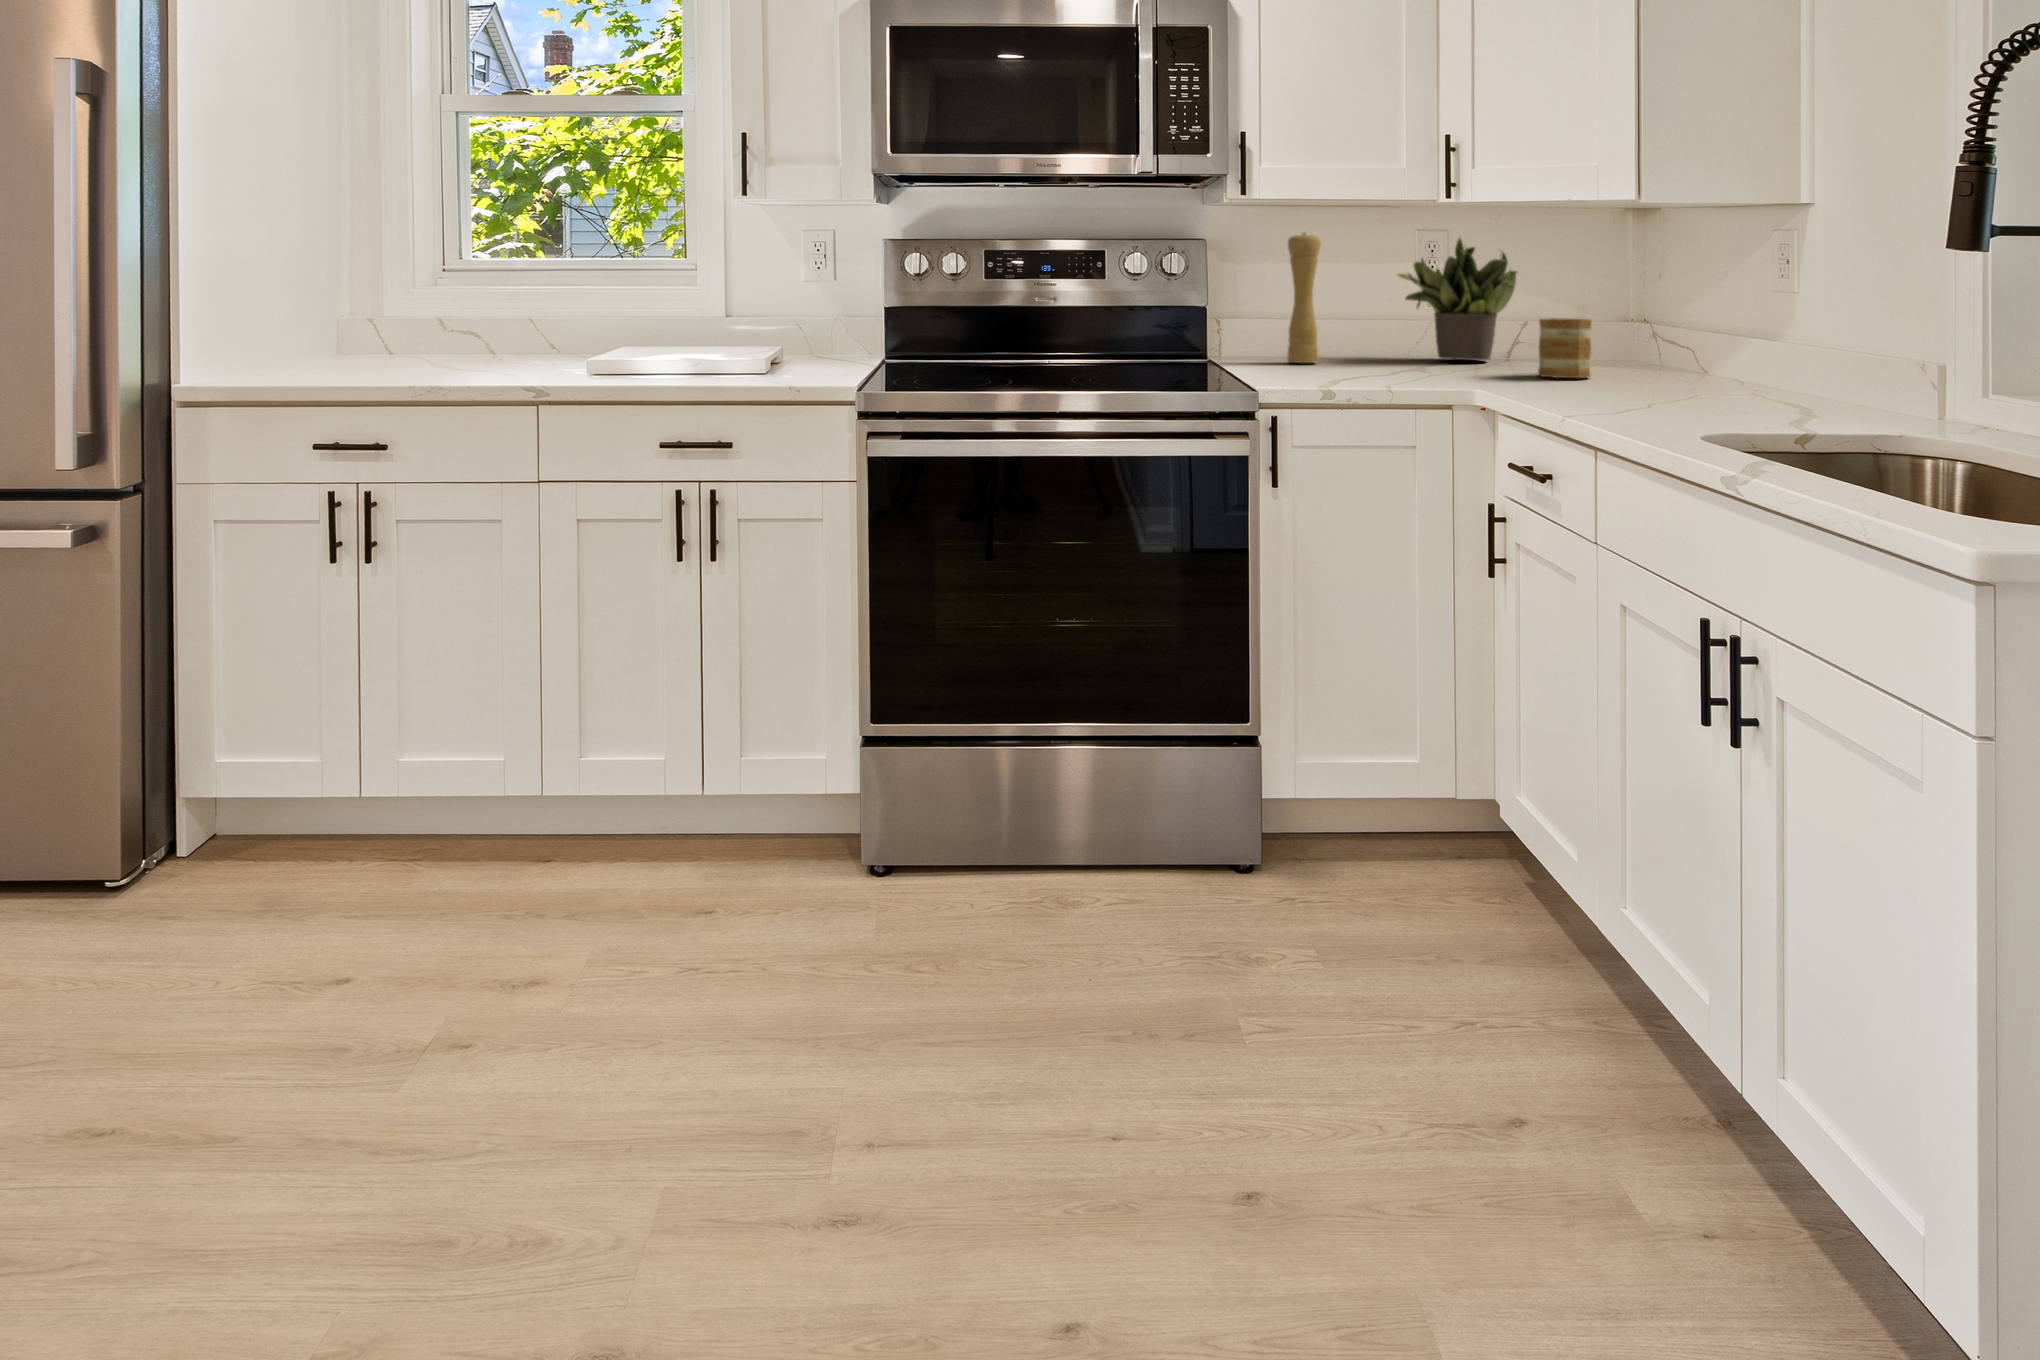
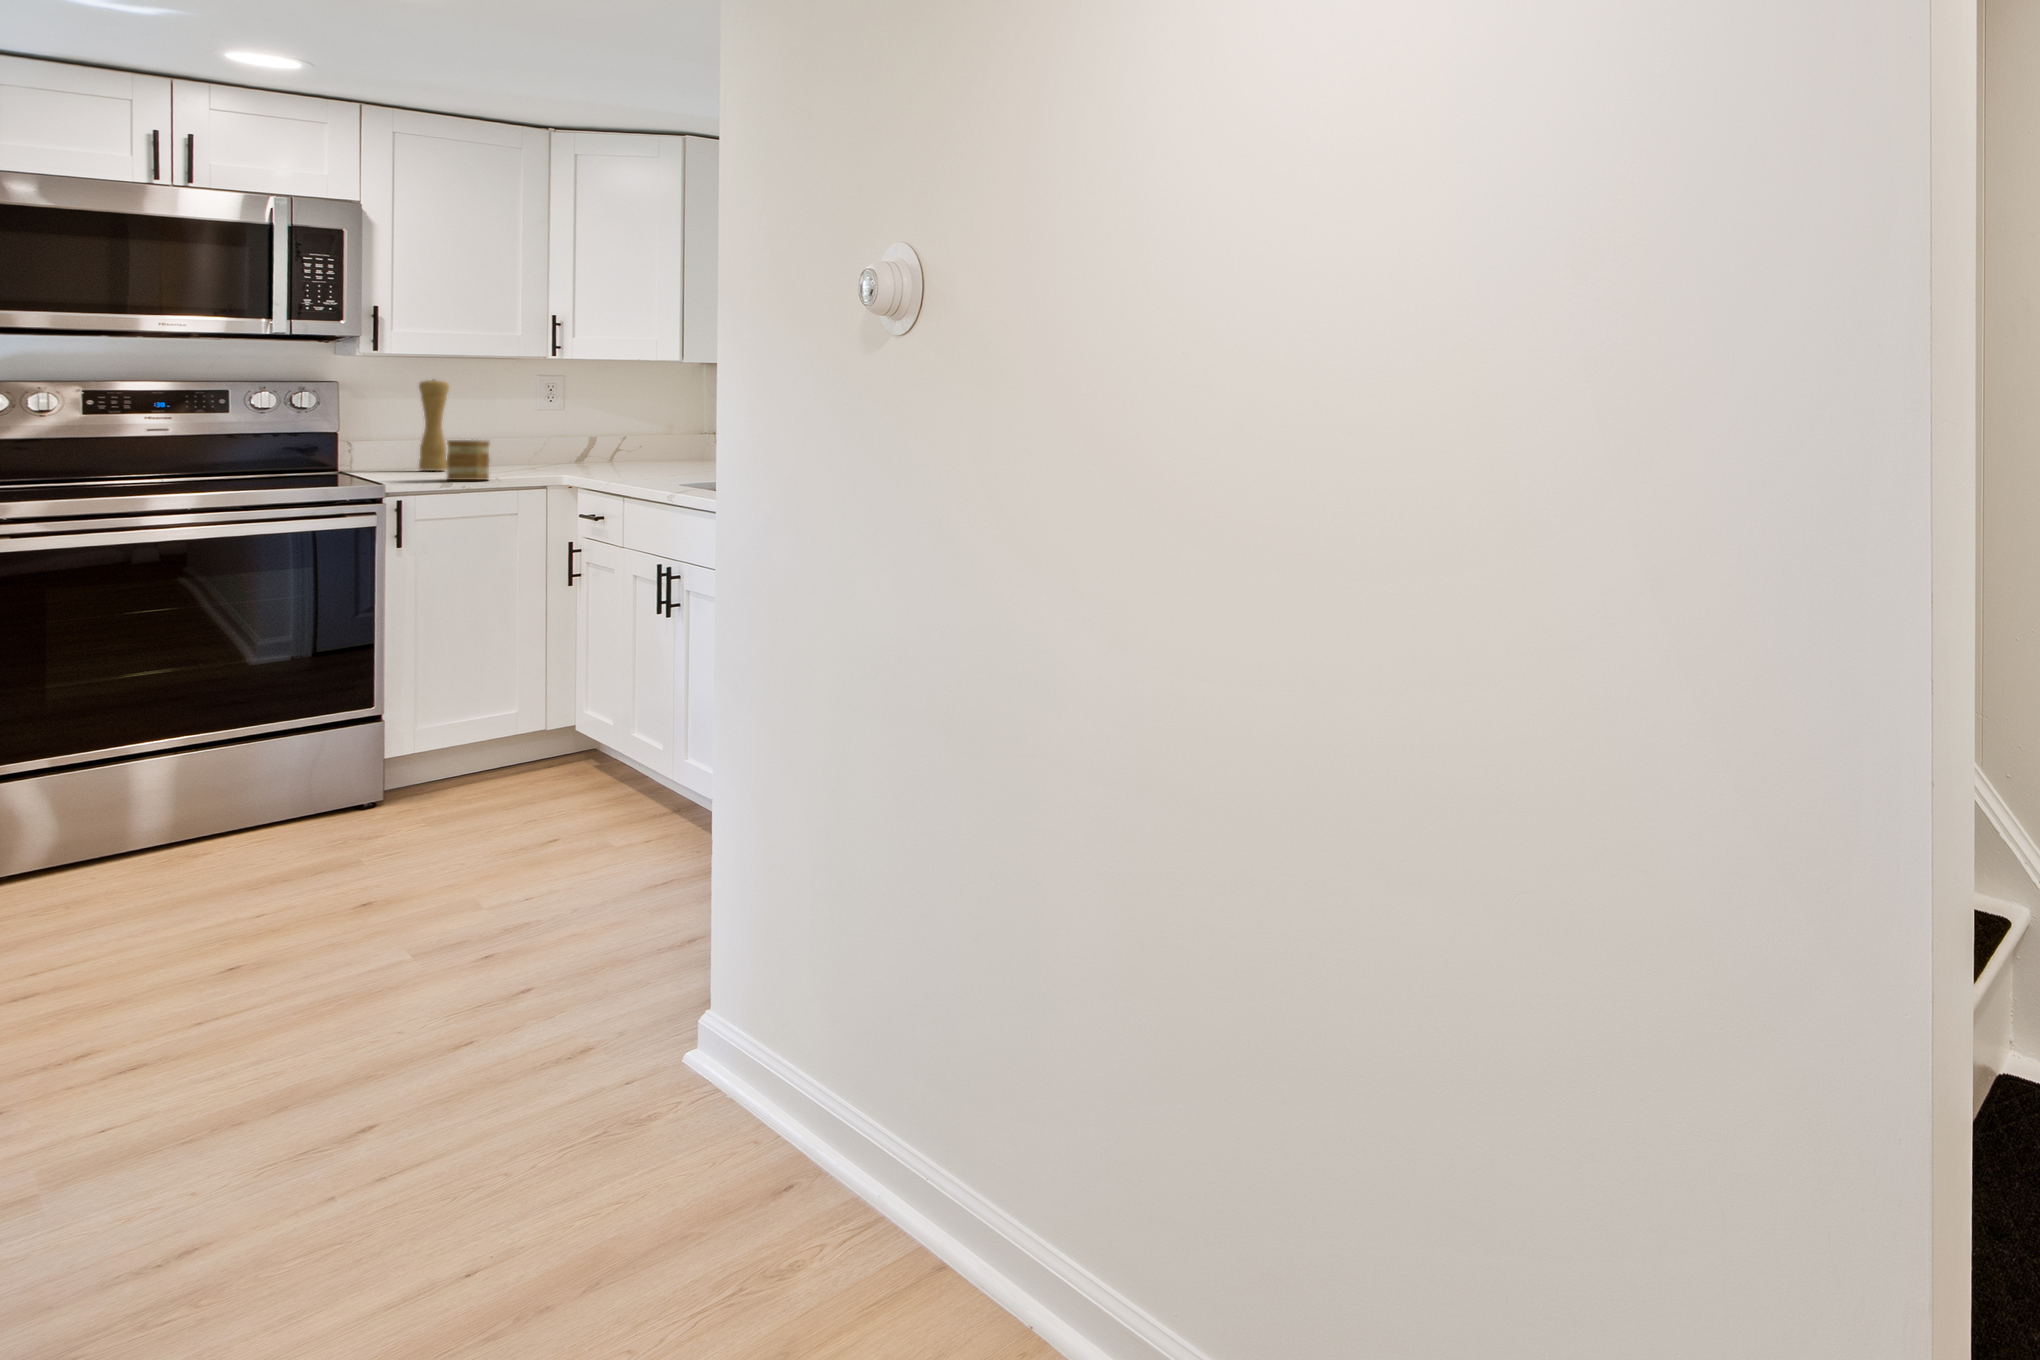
potted plant: present [1398,237,1517,360] -> none [509,385,617,468]
mug: present [1538,318,1592,378] -> present [447,440,490,480]

